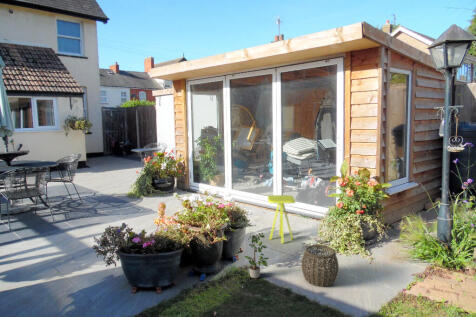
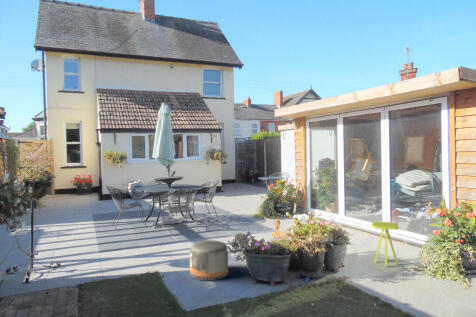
potted plant: present [244,233,268,278] -> none [342,248,366,288]
pouf: none [33,239,96,301] -> present [190,240,228,280]
woven basket: present [302,245,339,286] -> none [394,266,431,303]

